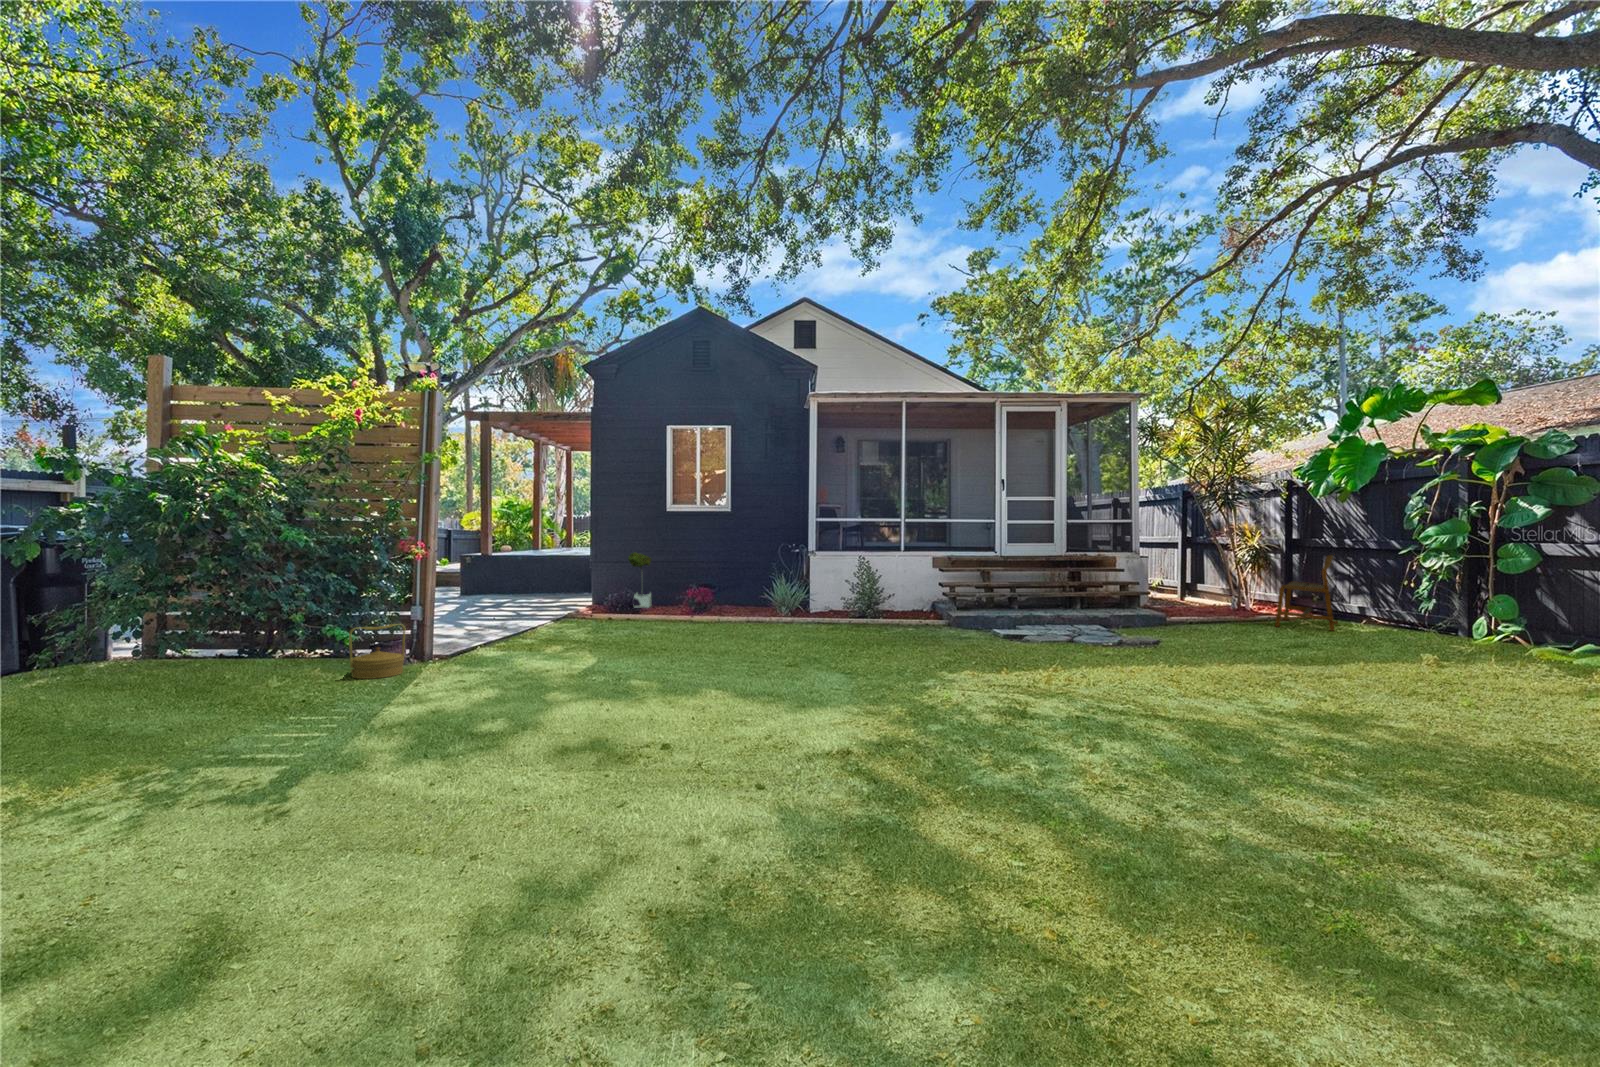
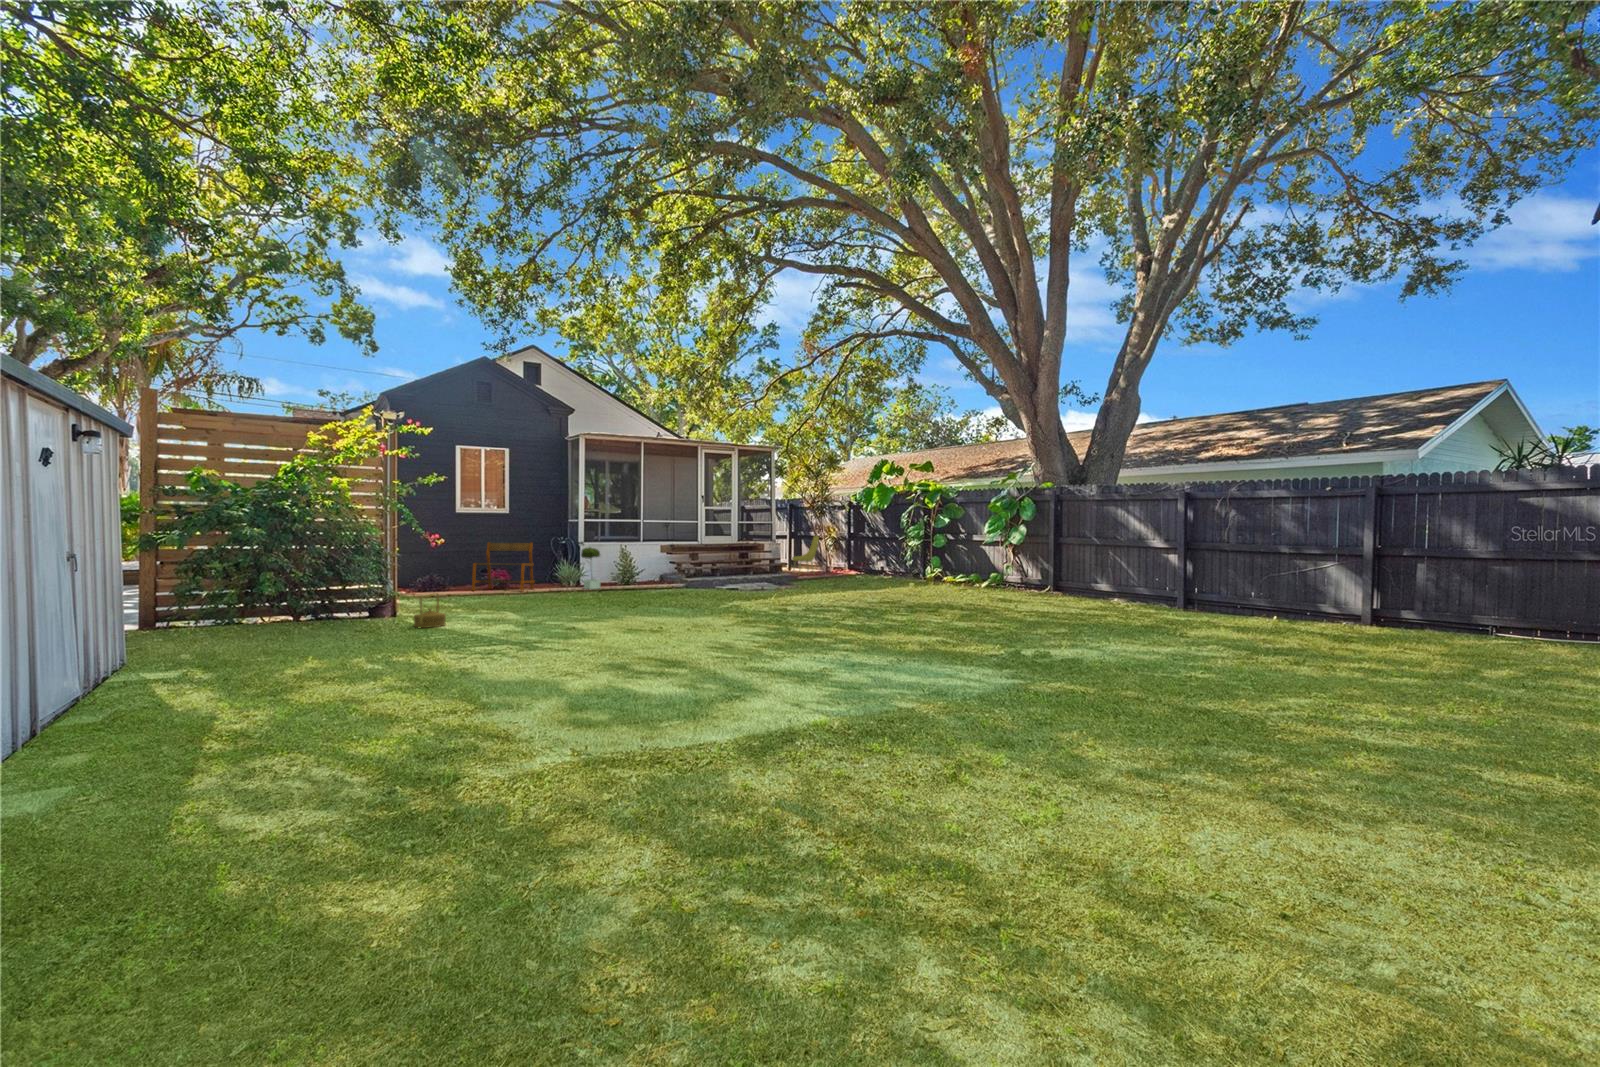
chair: none [1178,544,1230,611] -> present [792,536,819,574]
potted tree: present [628,552,651,608] -> present [581,547,600,589]
bench: present [1275,555,1338,631] -> present [472,542,535,592]

